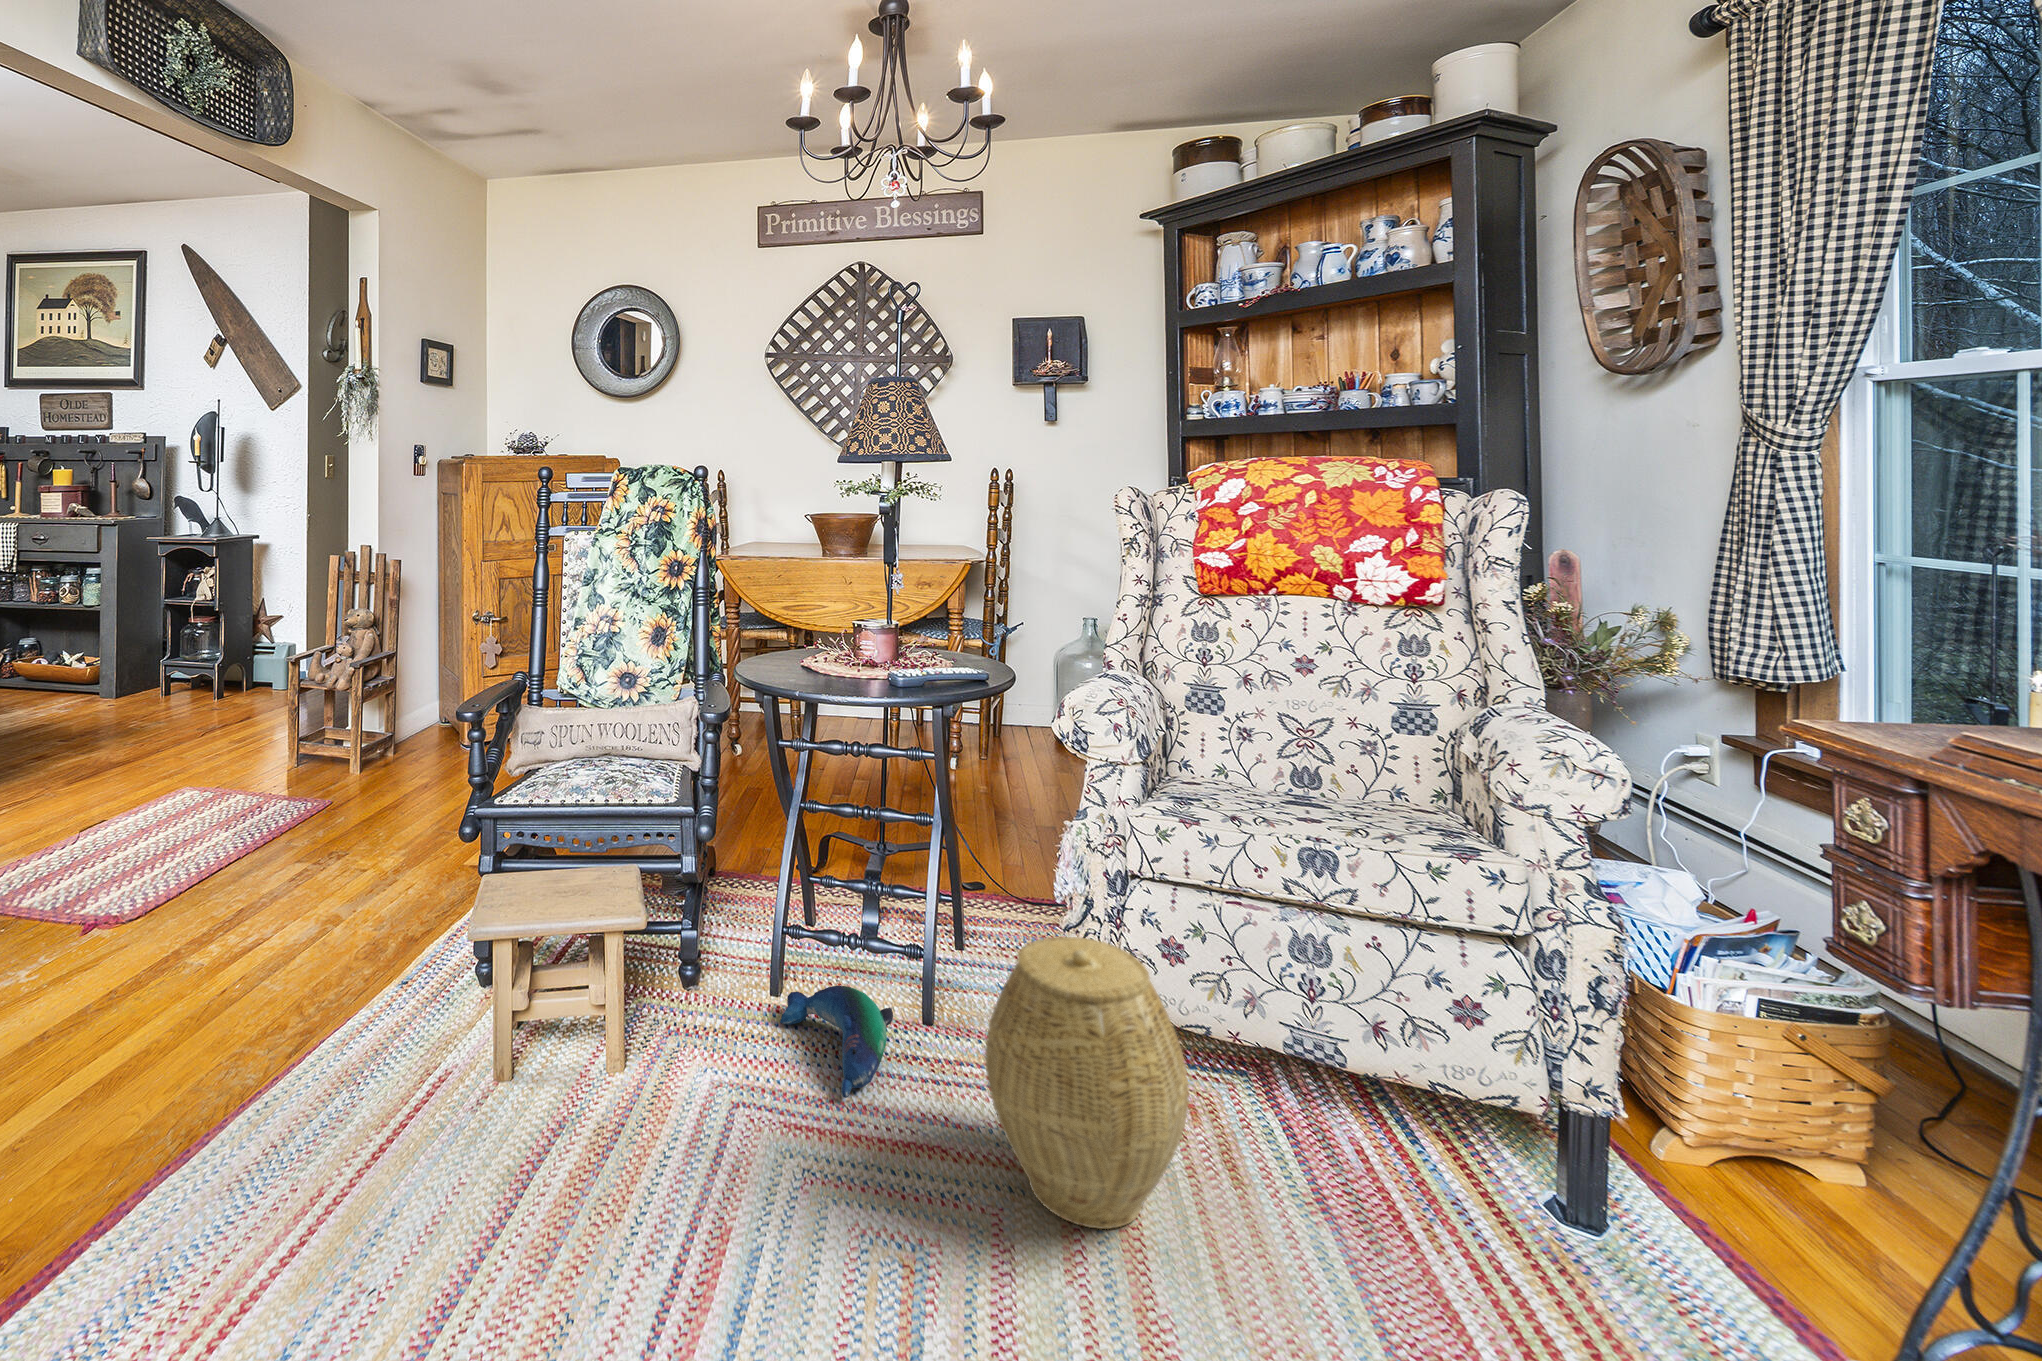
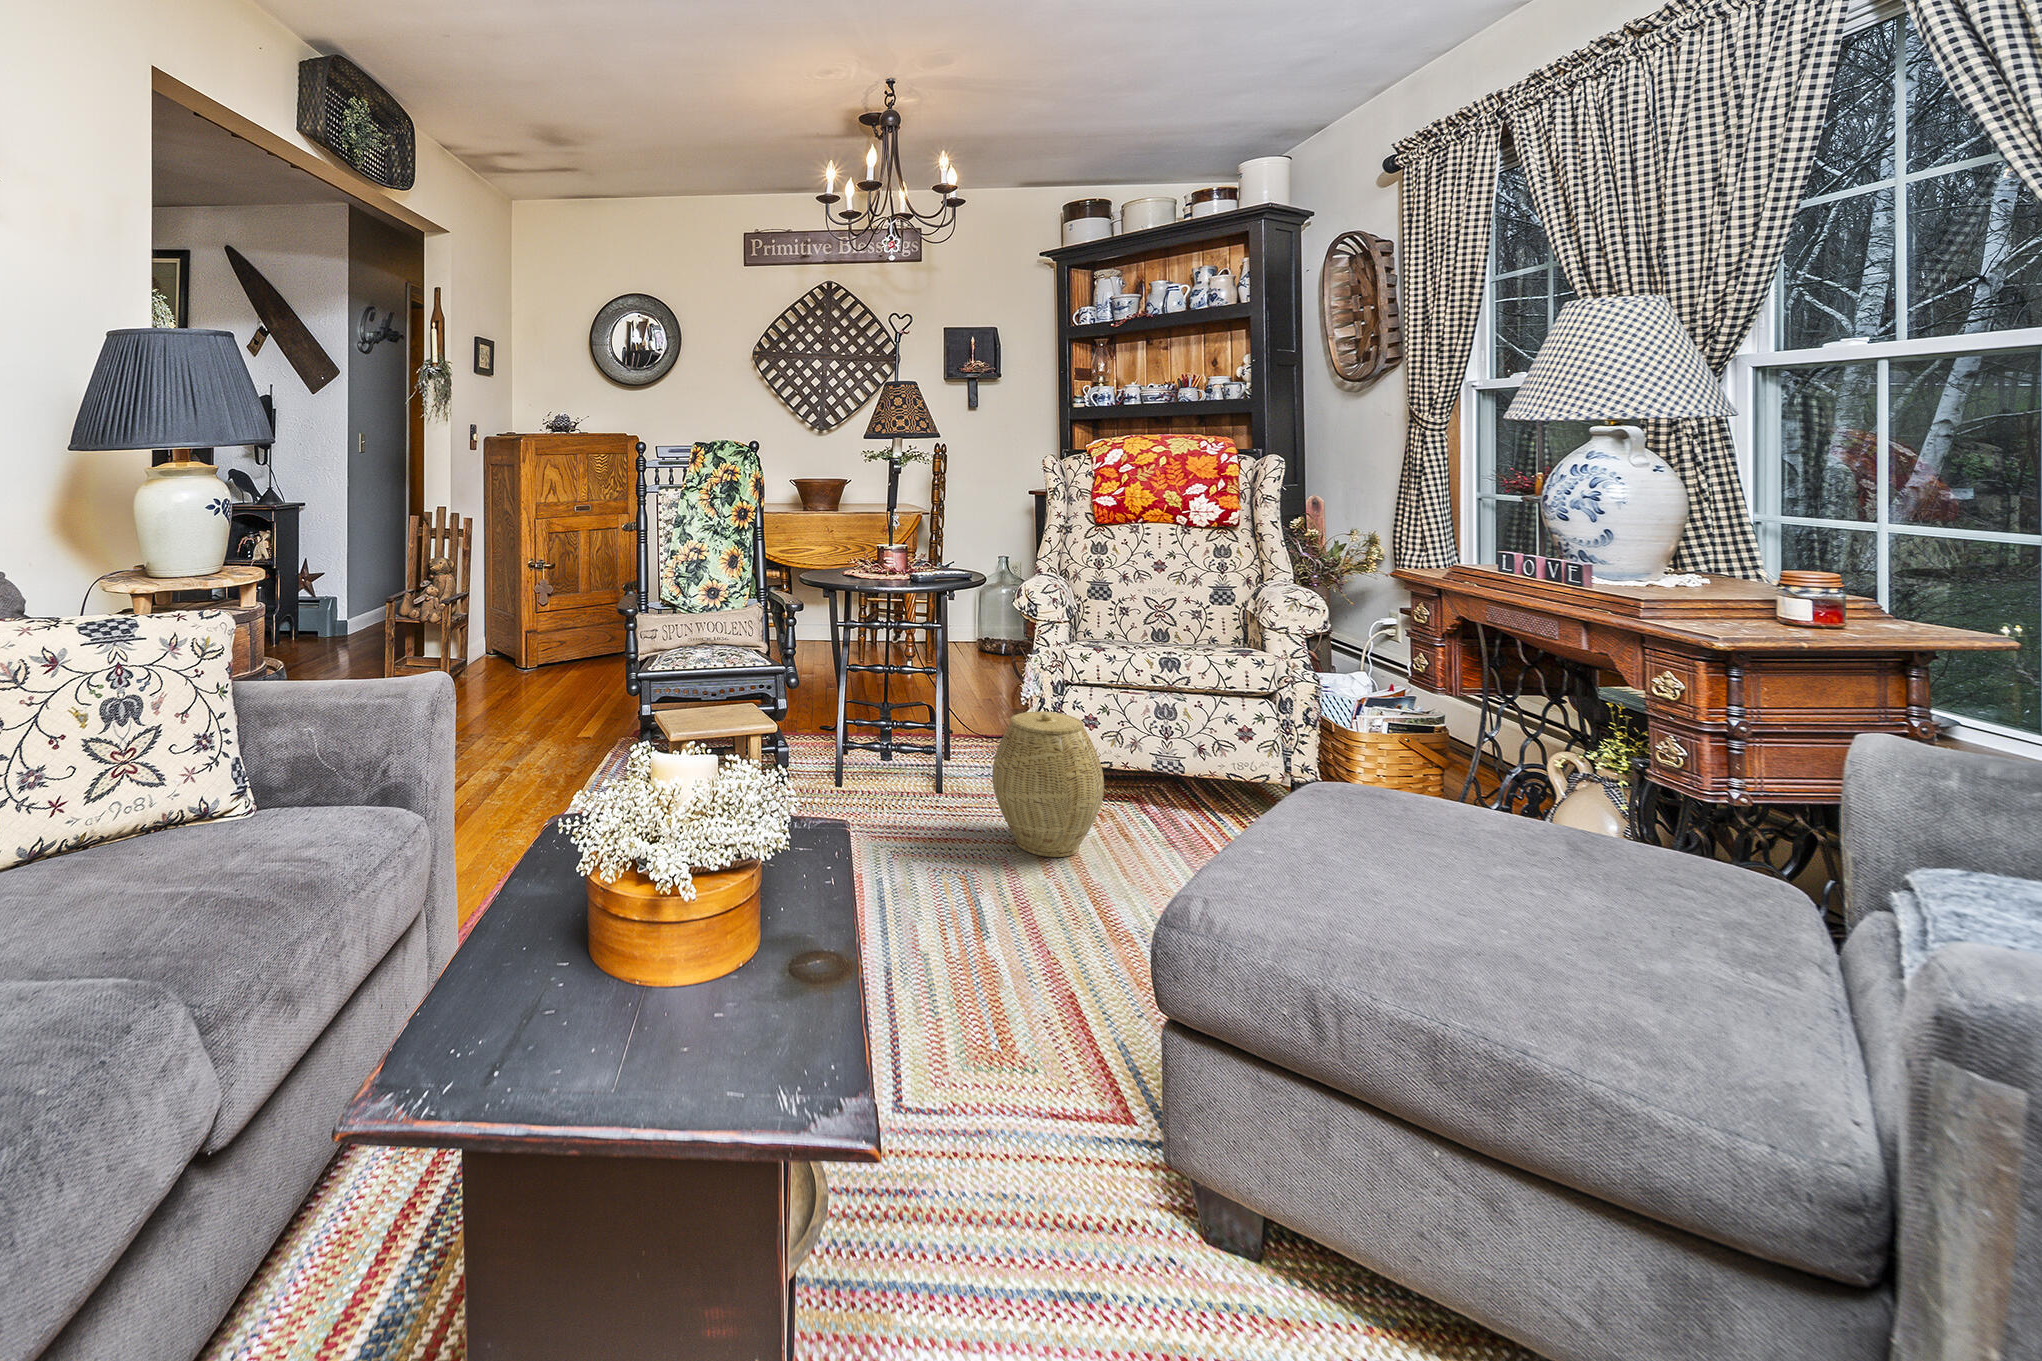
plush toy: present [780,986,893,1098] -> none [850,766,924,819]

